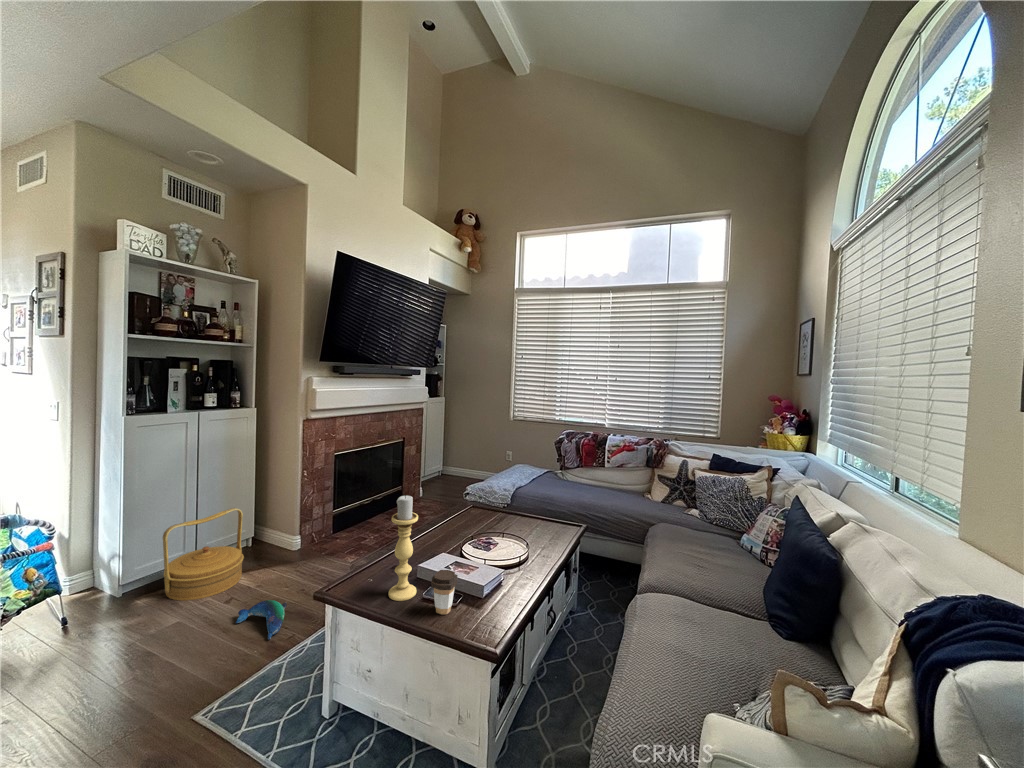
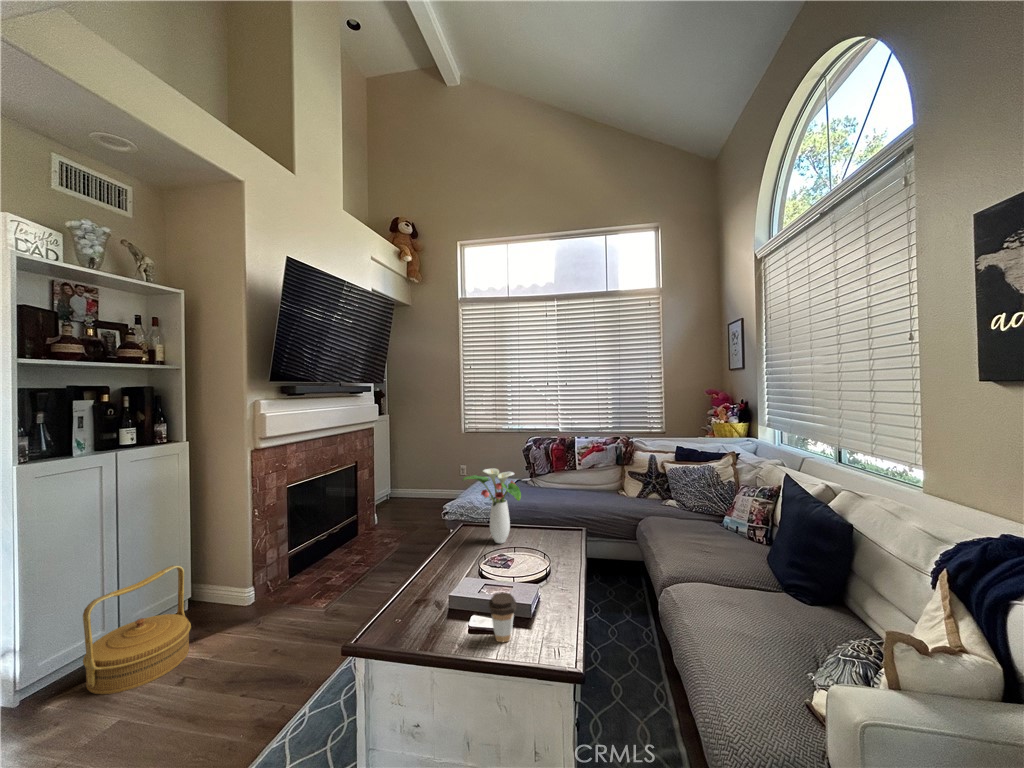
flower arrangement: none [460,456,512,527] -> present [462,468,521,543]
candle holder: present [388,495,418,601] -> none [433,518,464,637]
plush toy: present [236,600,287,640] -> none [203,668,268,717]

